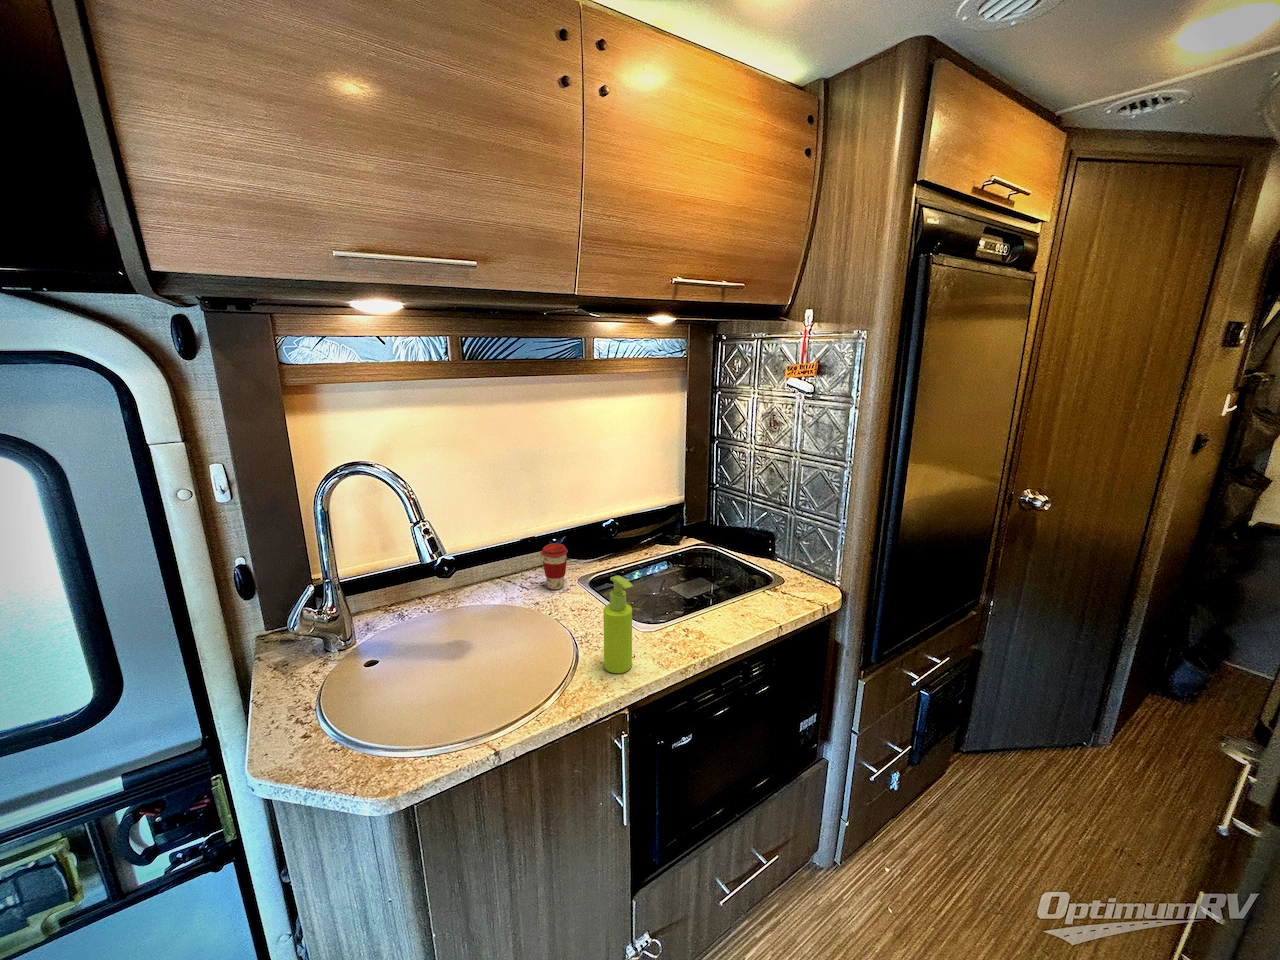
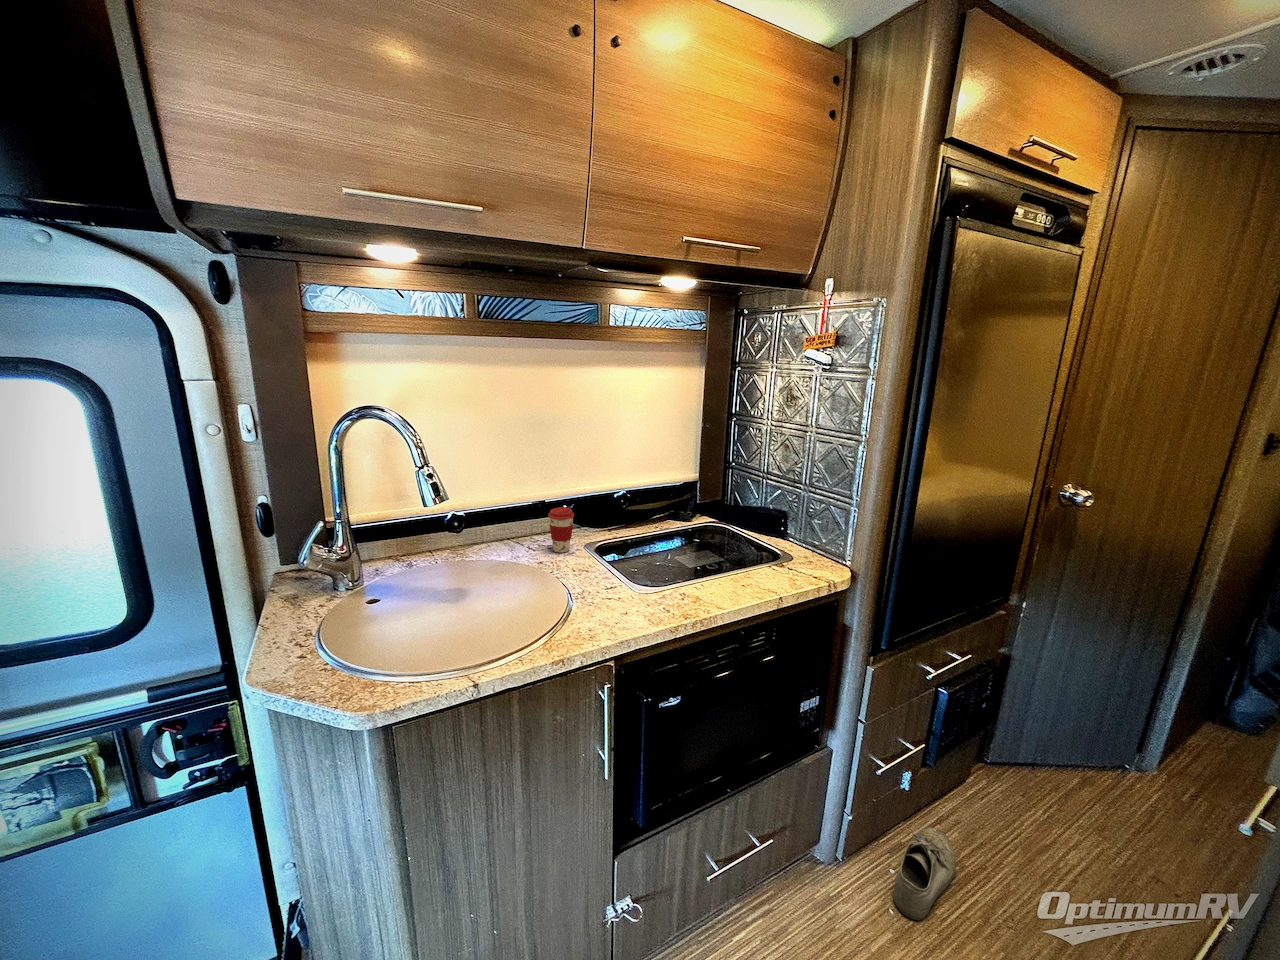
soap dispenser: present [604,575,633,673] -> none [594,528,624,626]
shoe: none [891,824,945,917] -> present [893,827,956,920]

